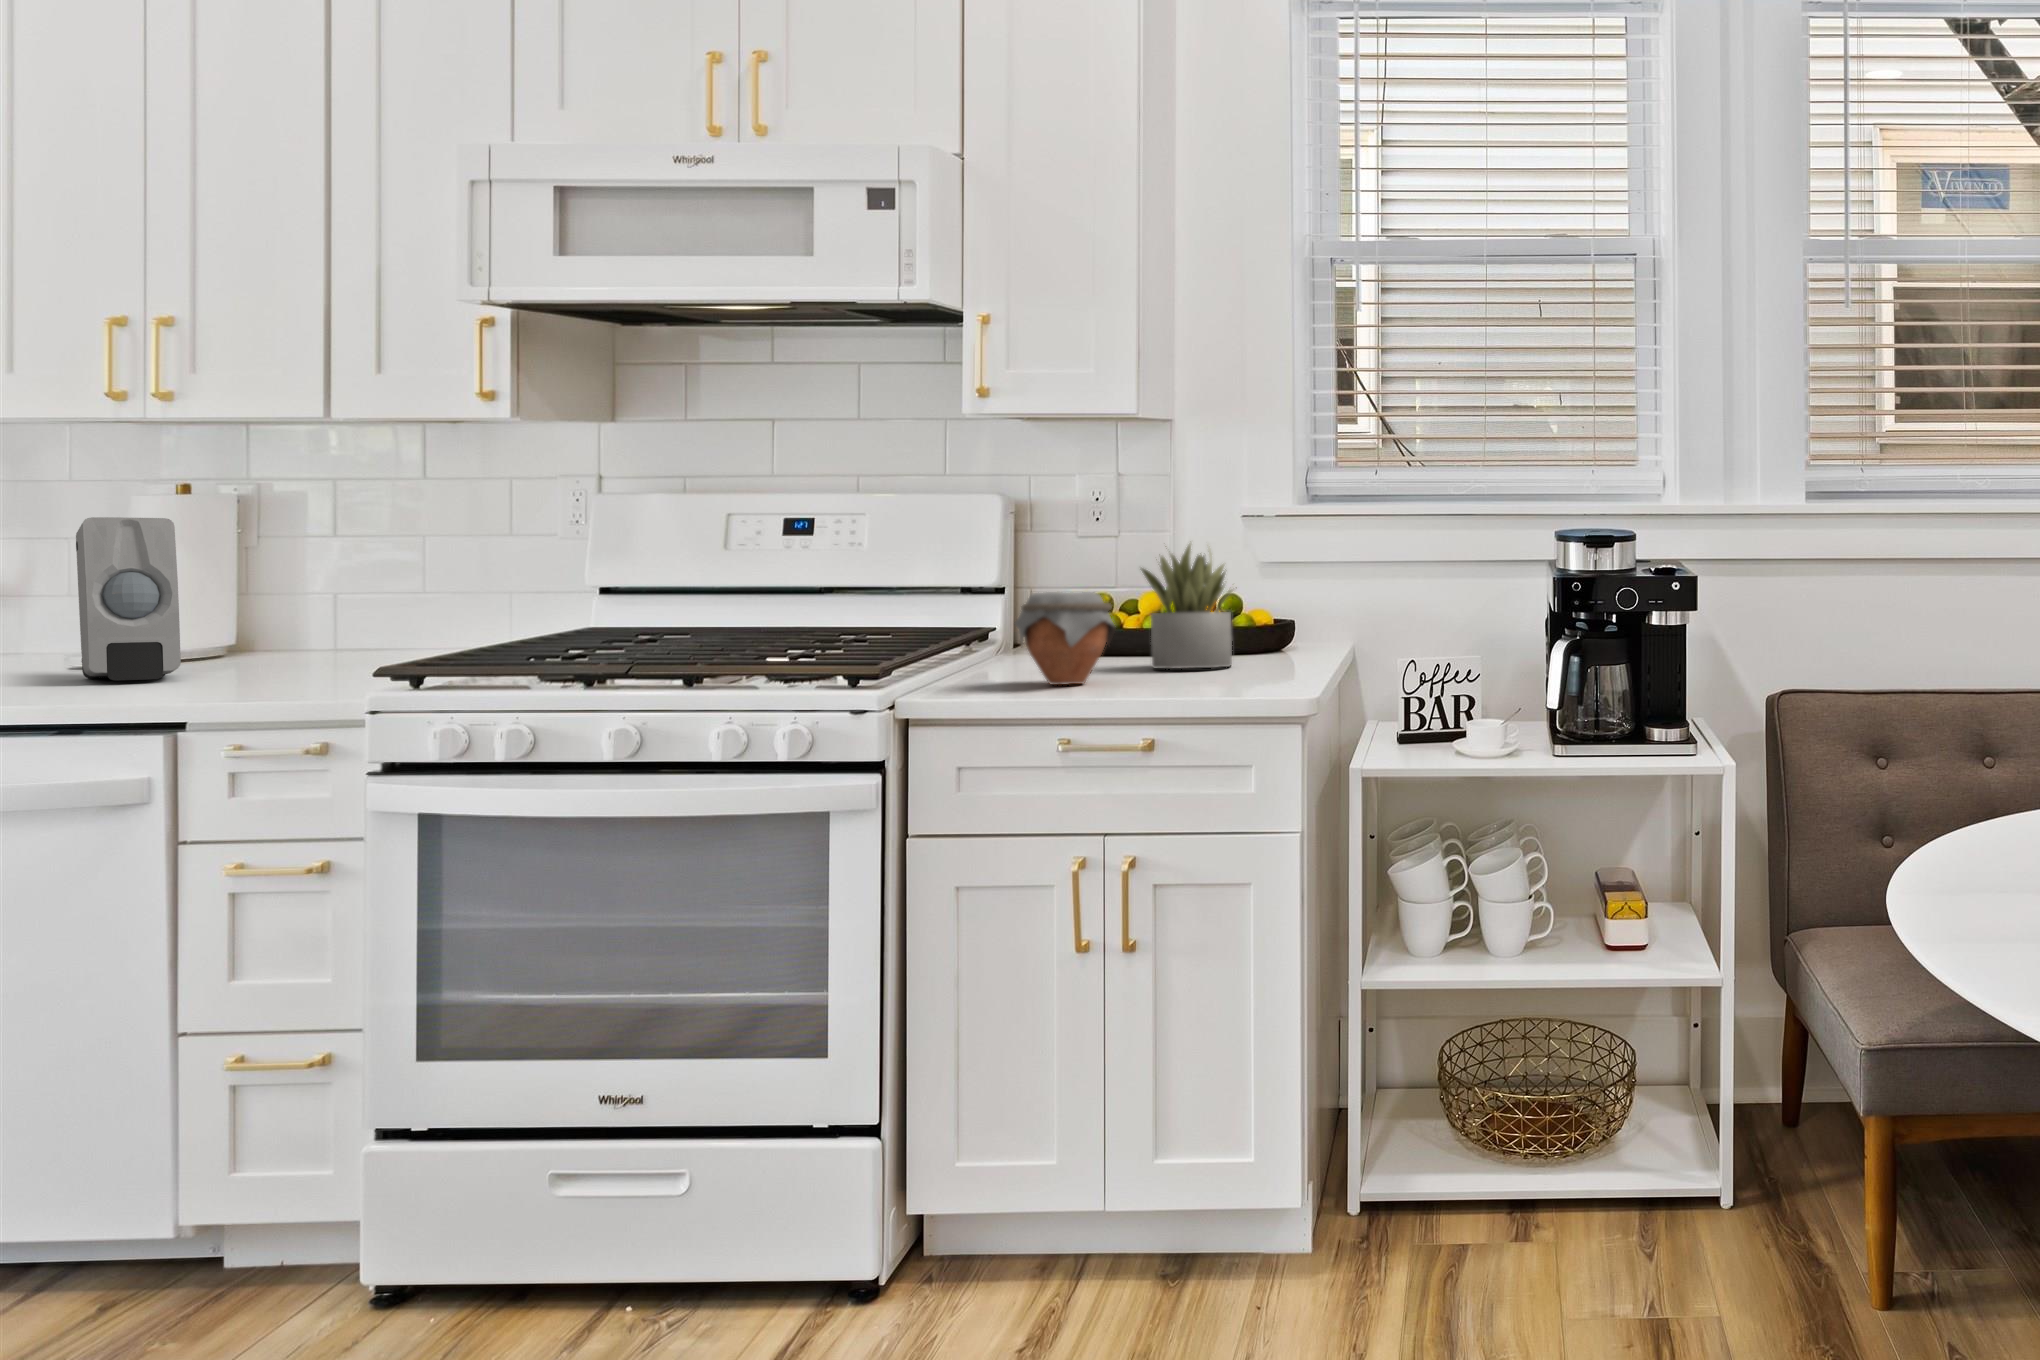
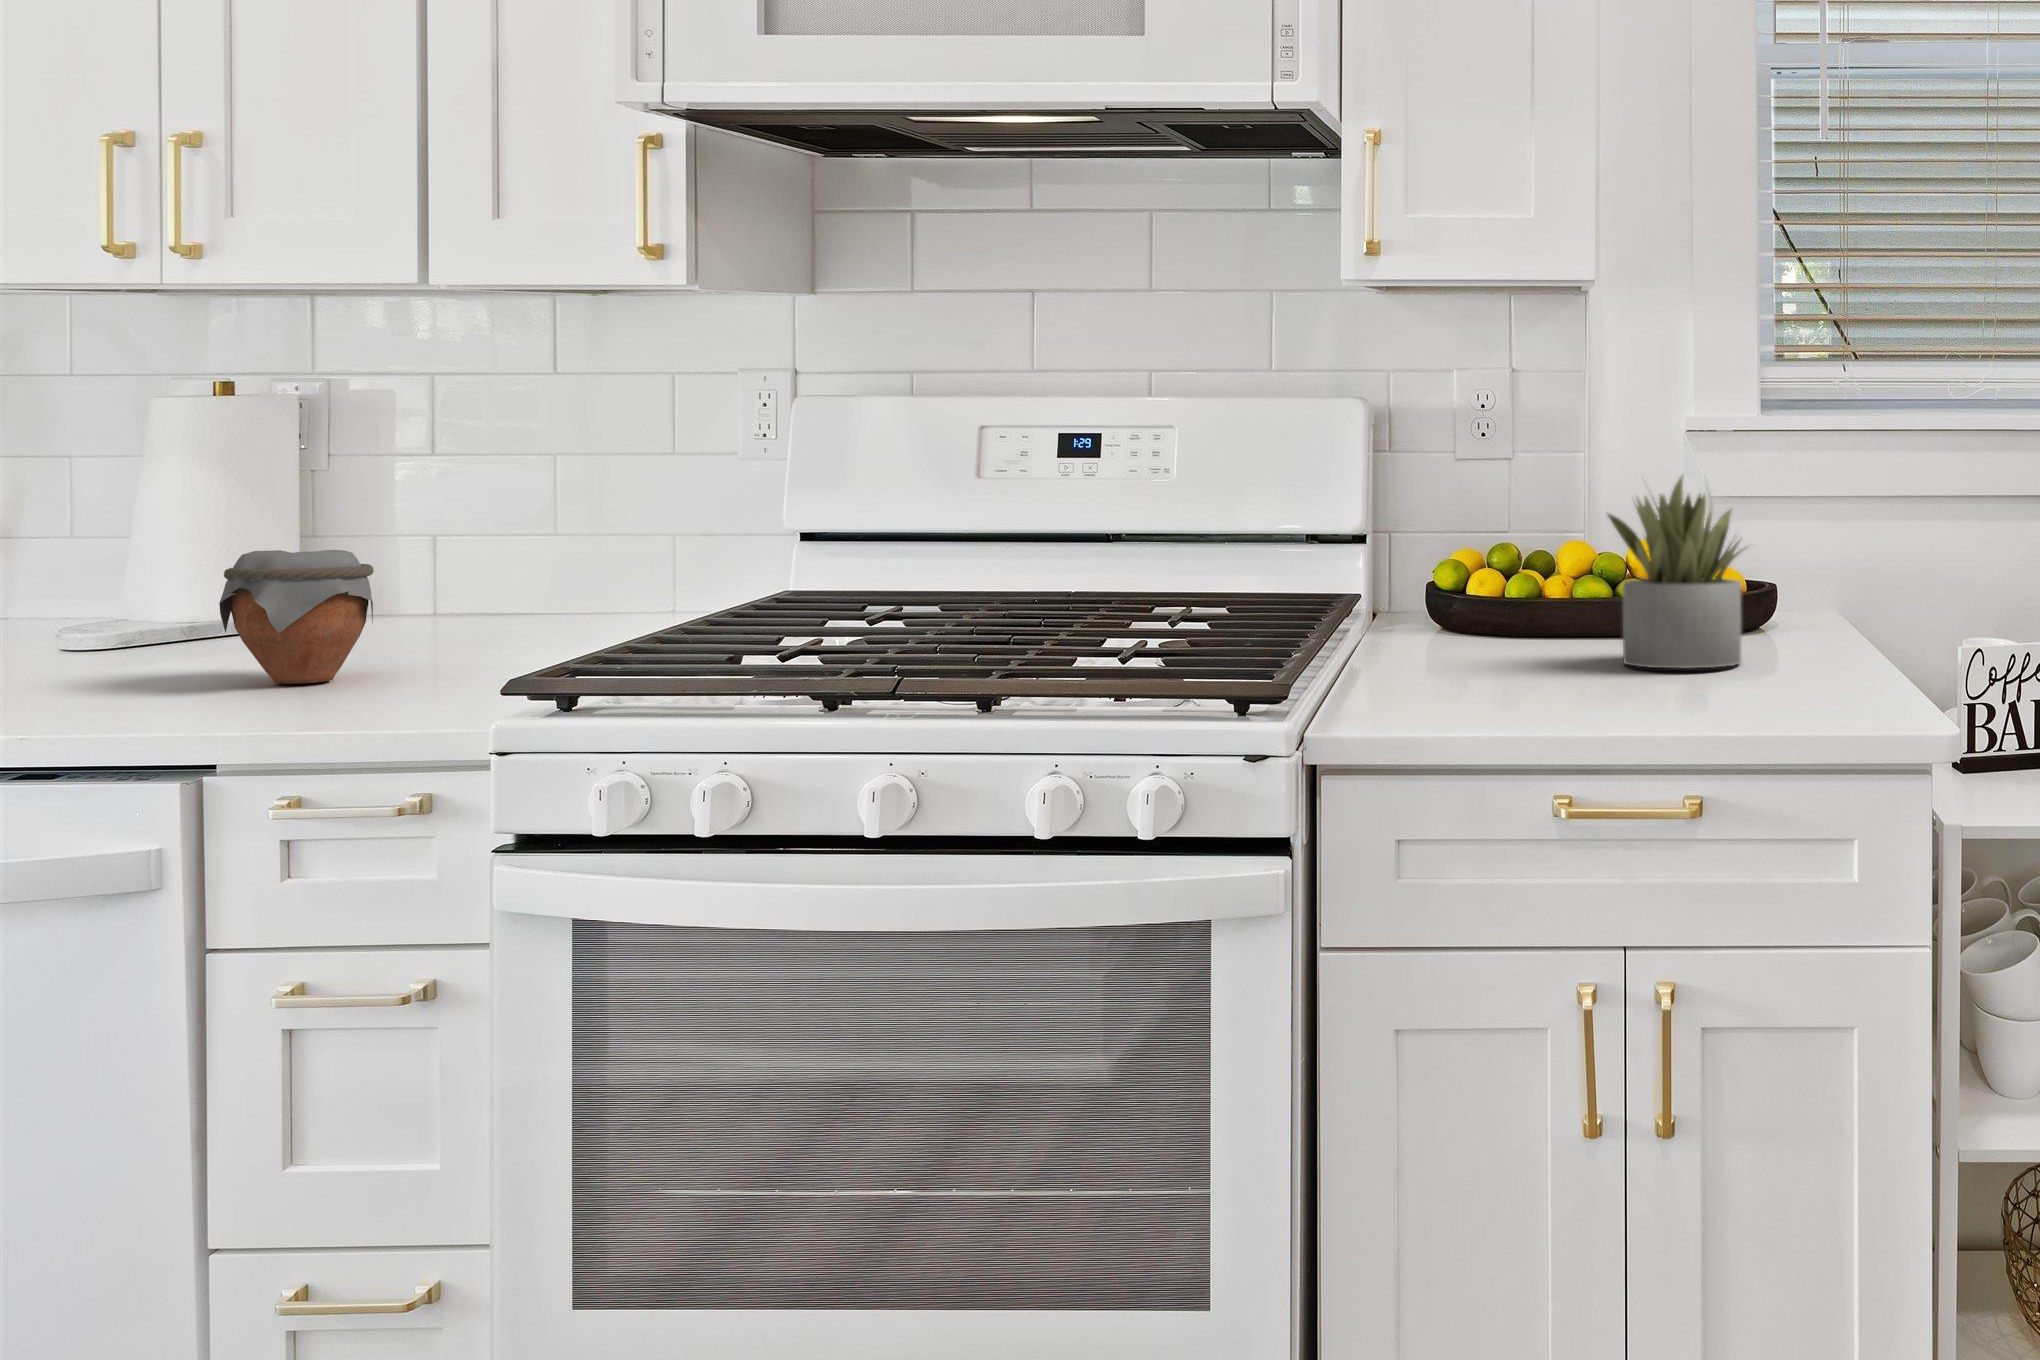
soap dispenser: present [76,517,181,680] -> none [66,429,215,669]
jar: present [1014,592,1115,685] -> present [219,550,374,684]

